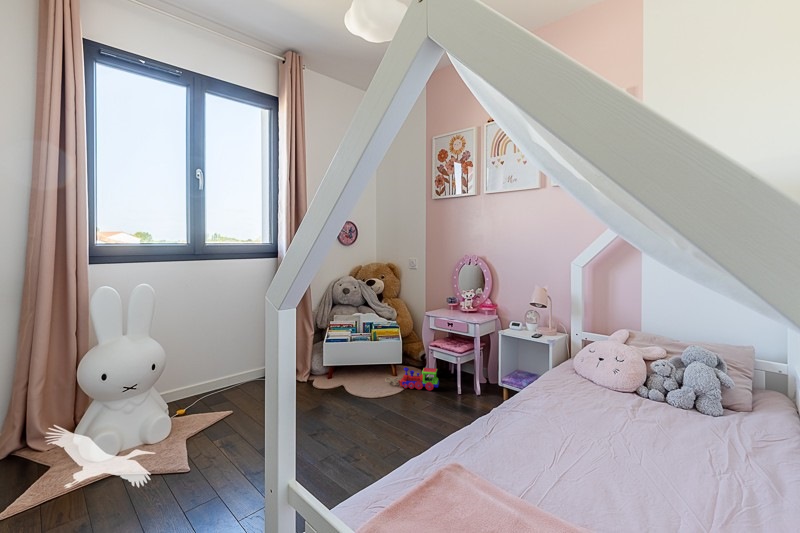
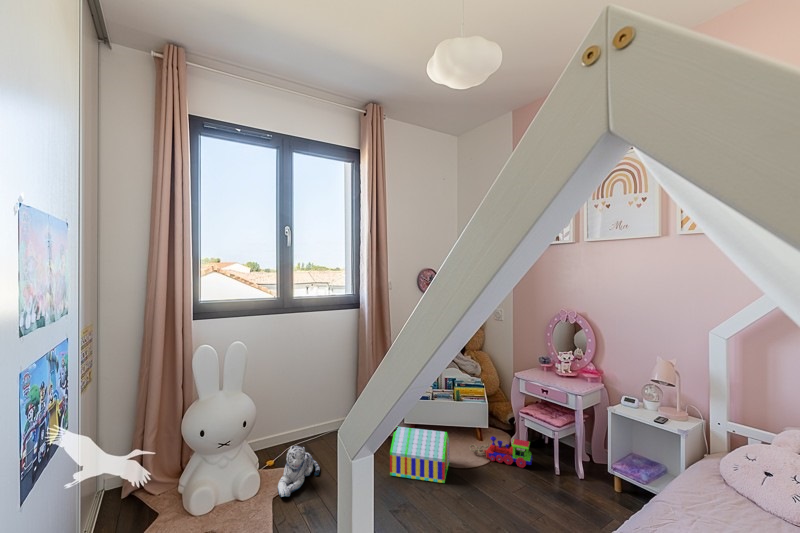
toy house: none [311,363,367,407] -> present [390,426,449,483]
plush toy: none [196,386,241,433] -> present [278,446,320,497]

